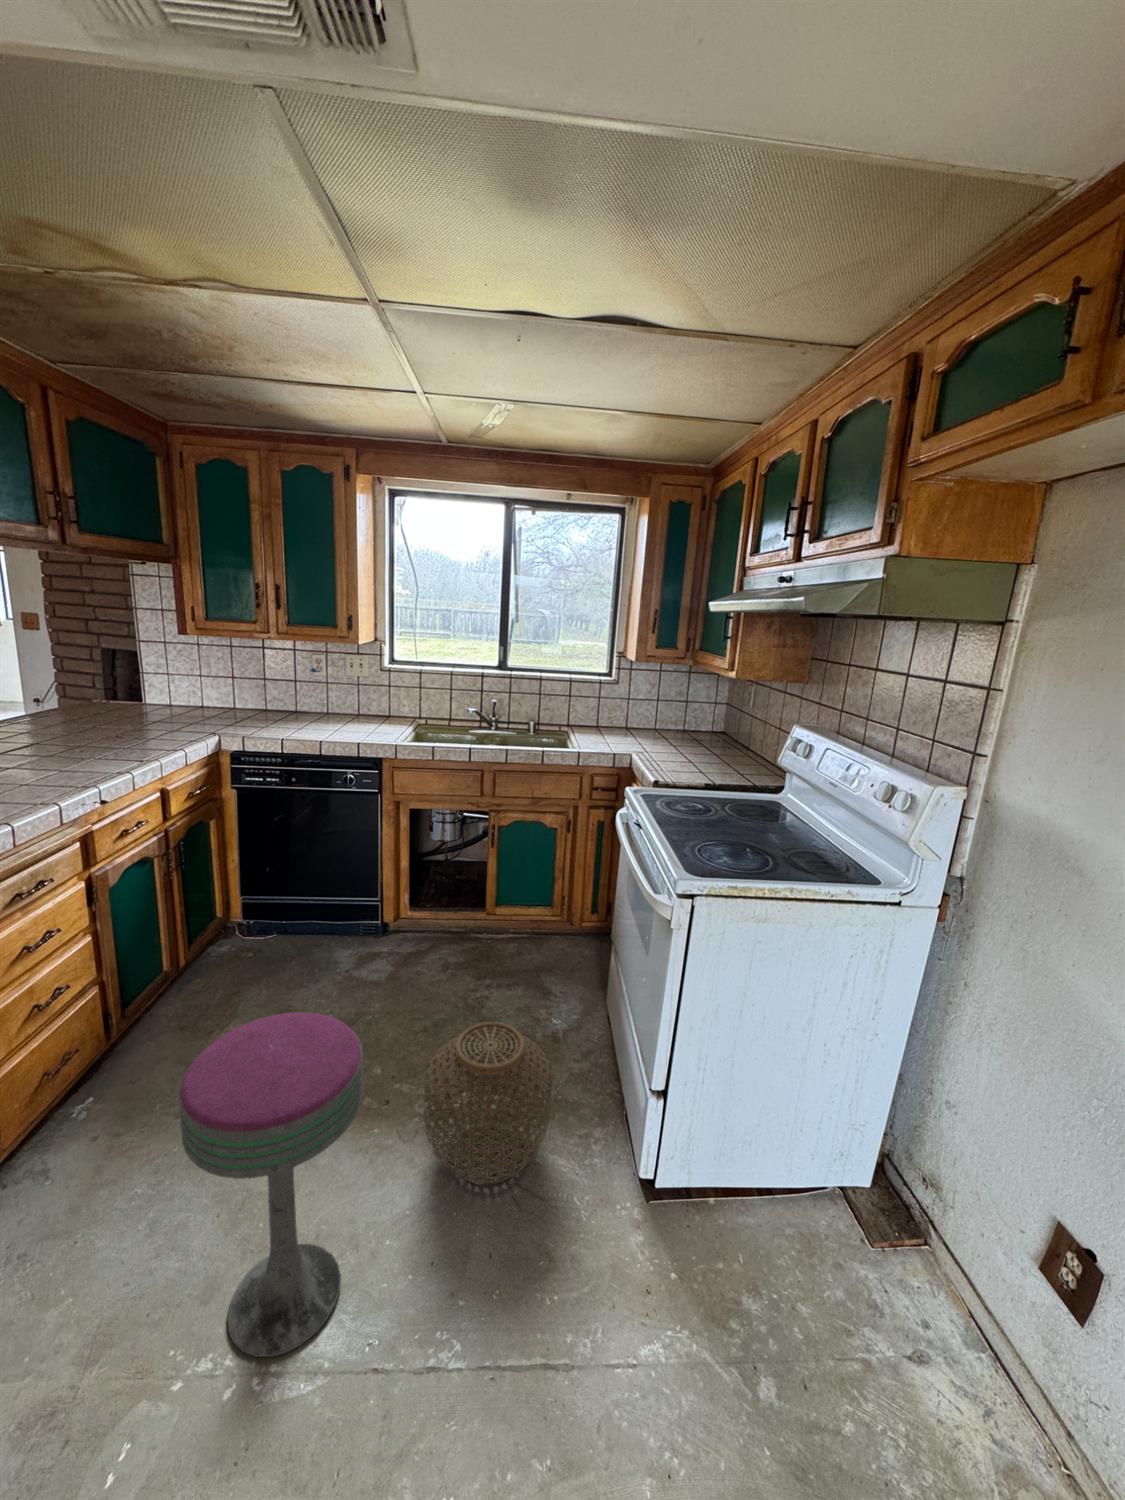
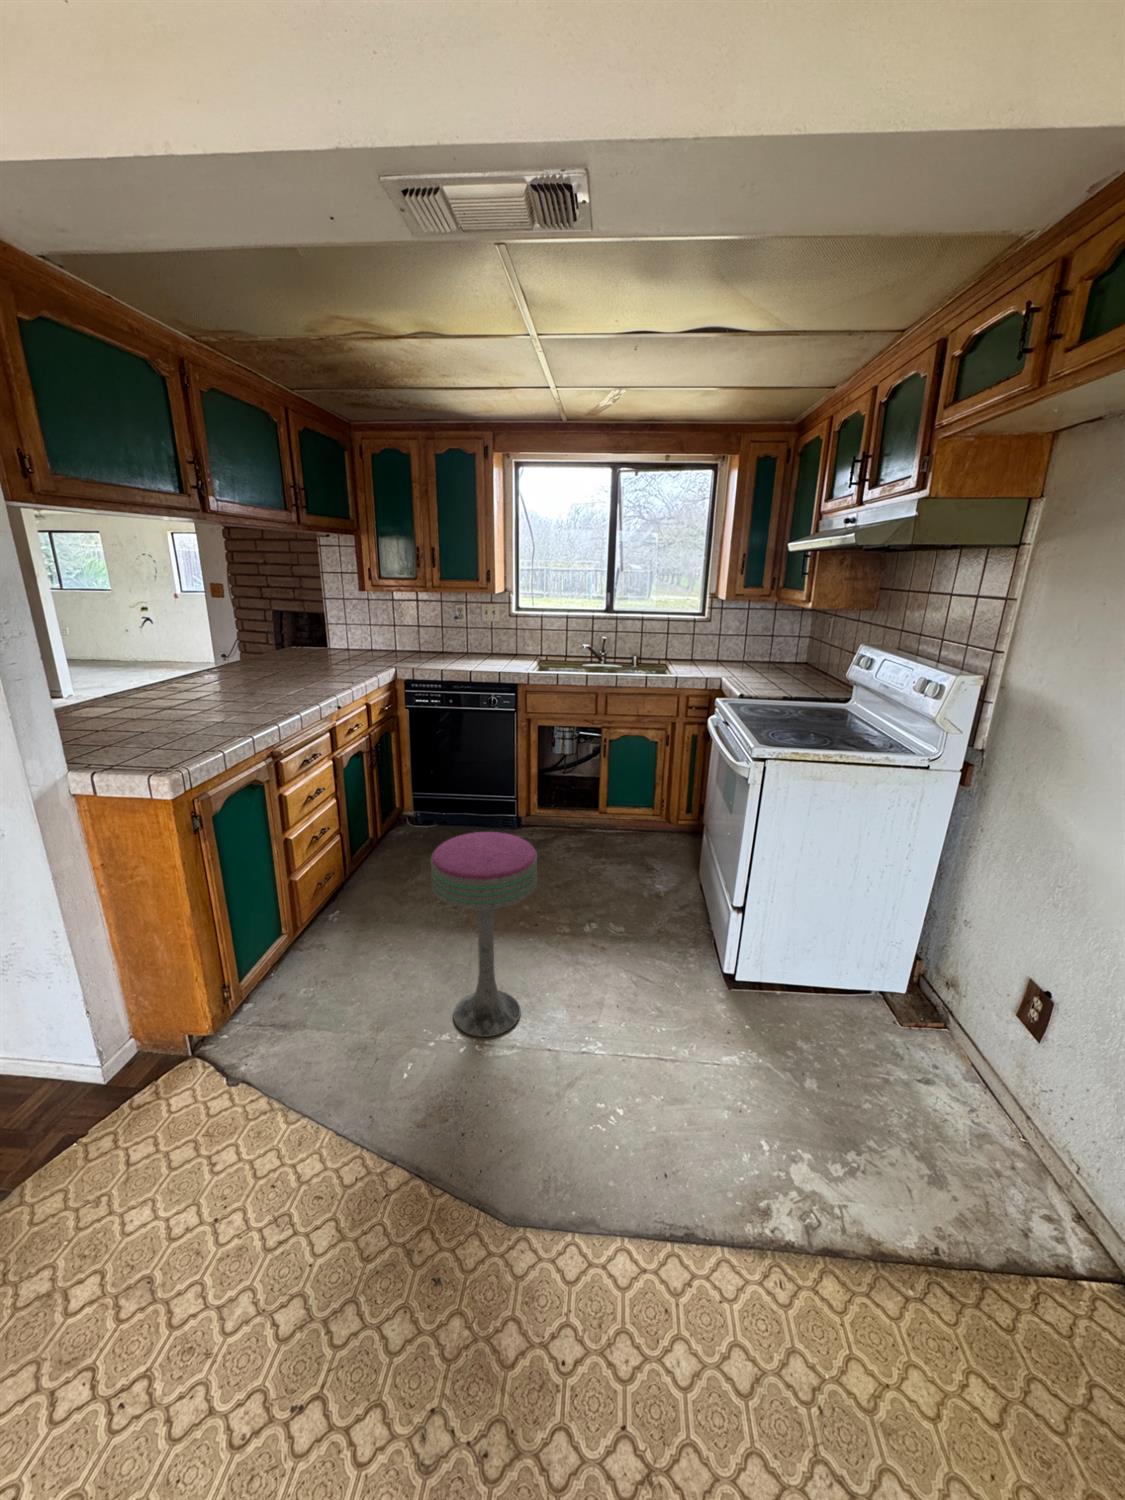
woven basket: present [424,1022,552,1184] -> none [567,863,659,971]

